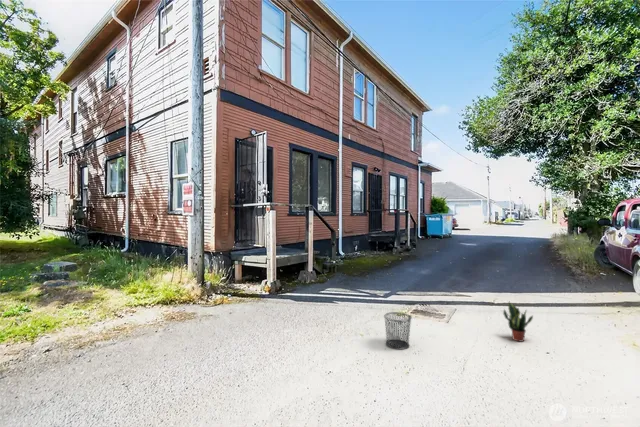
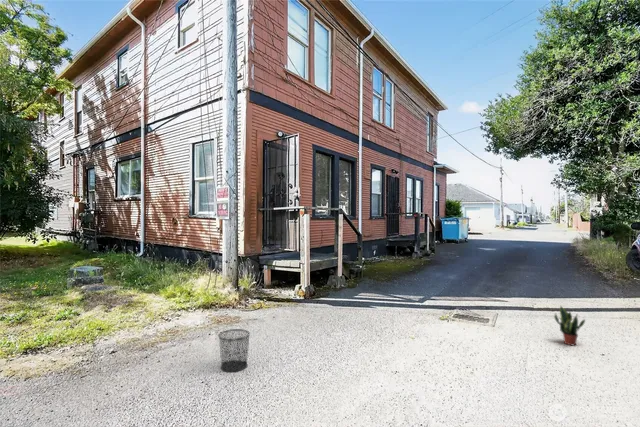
waste bin: present [384,312,411,349] -> present [219,329,249,372]

